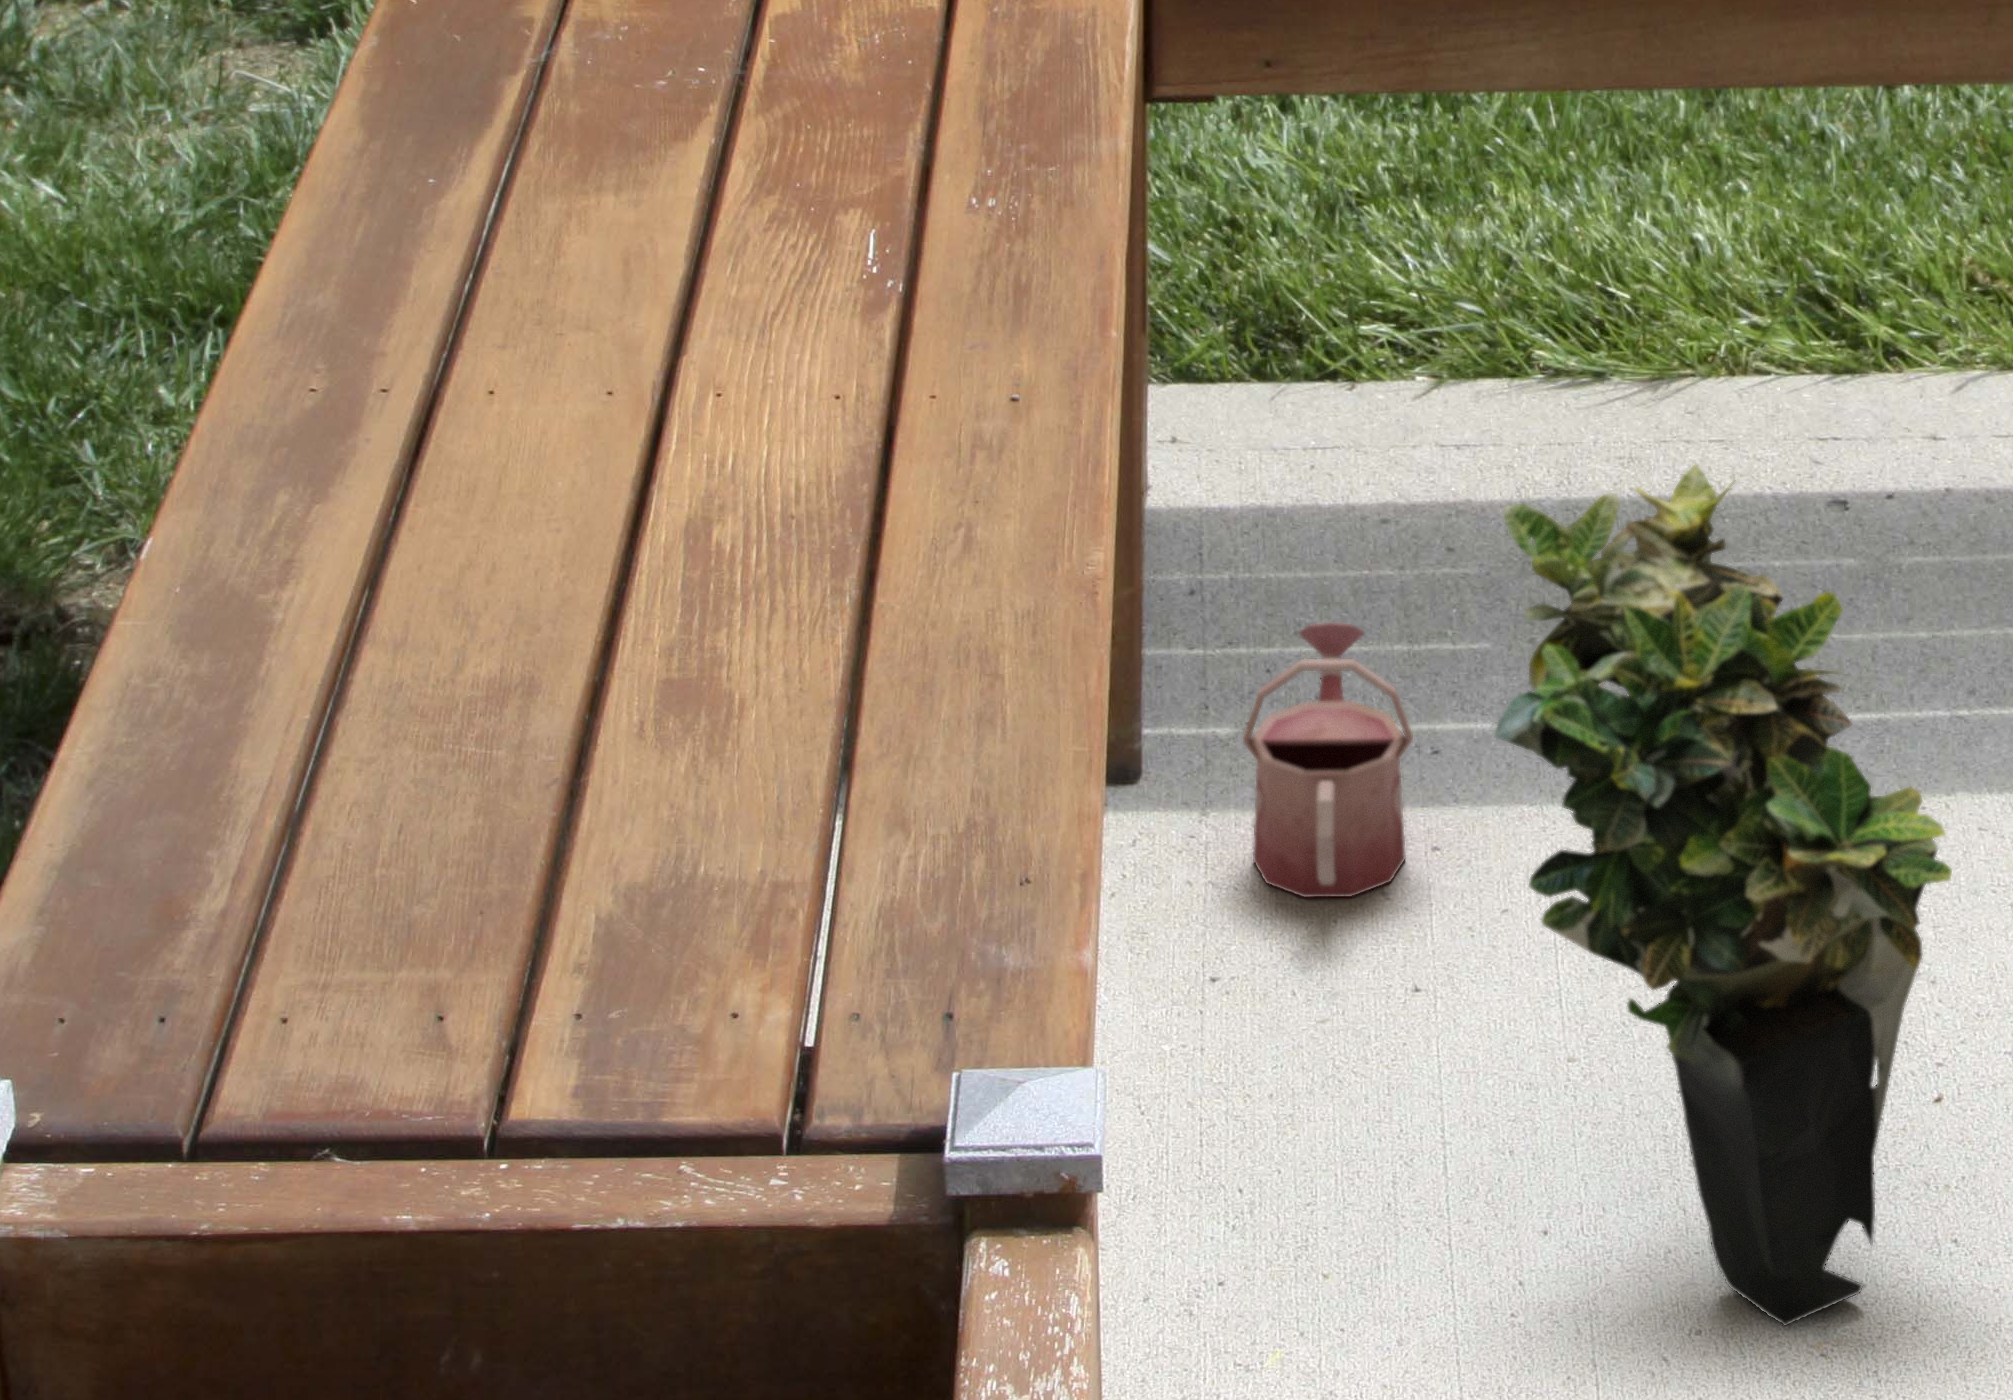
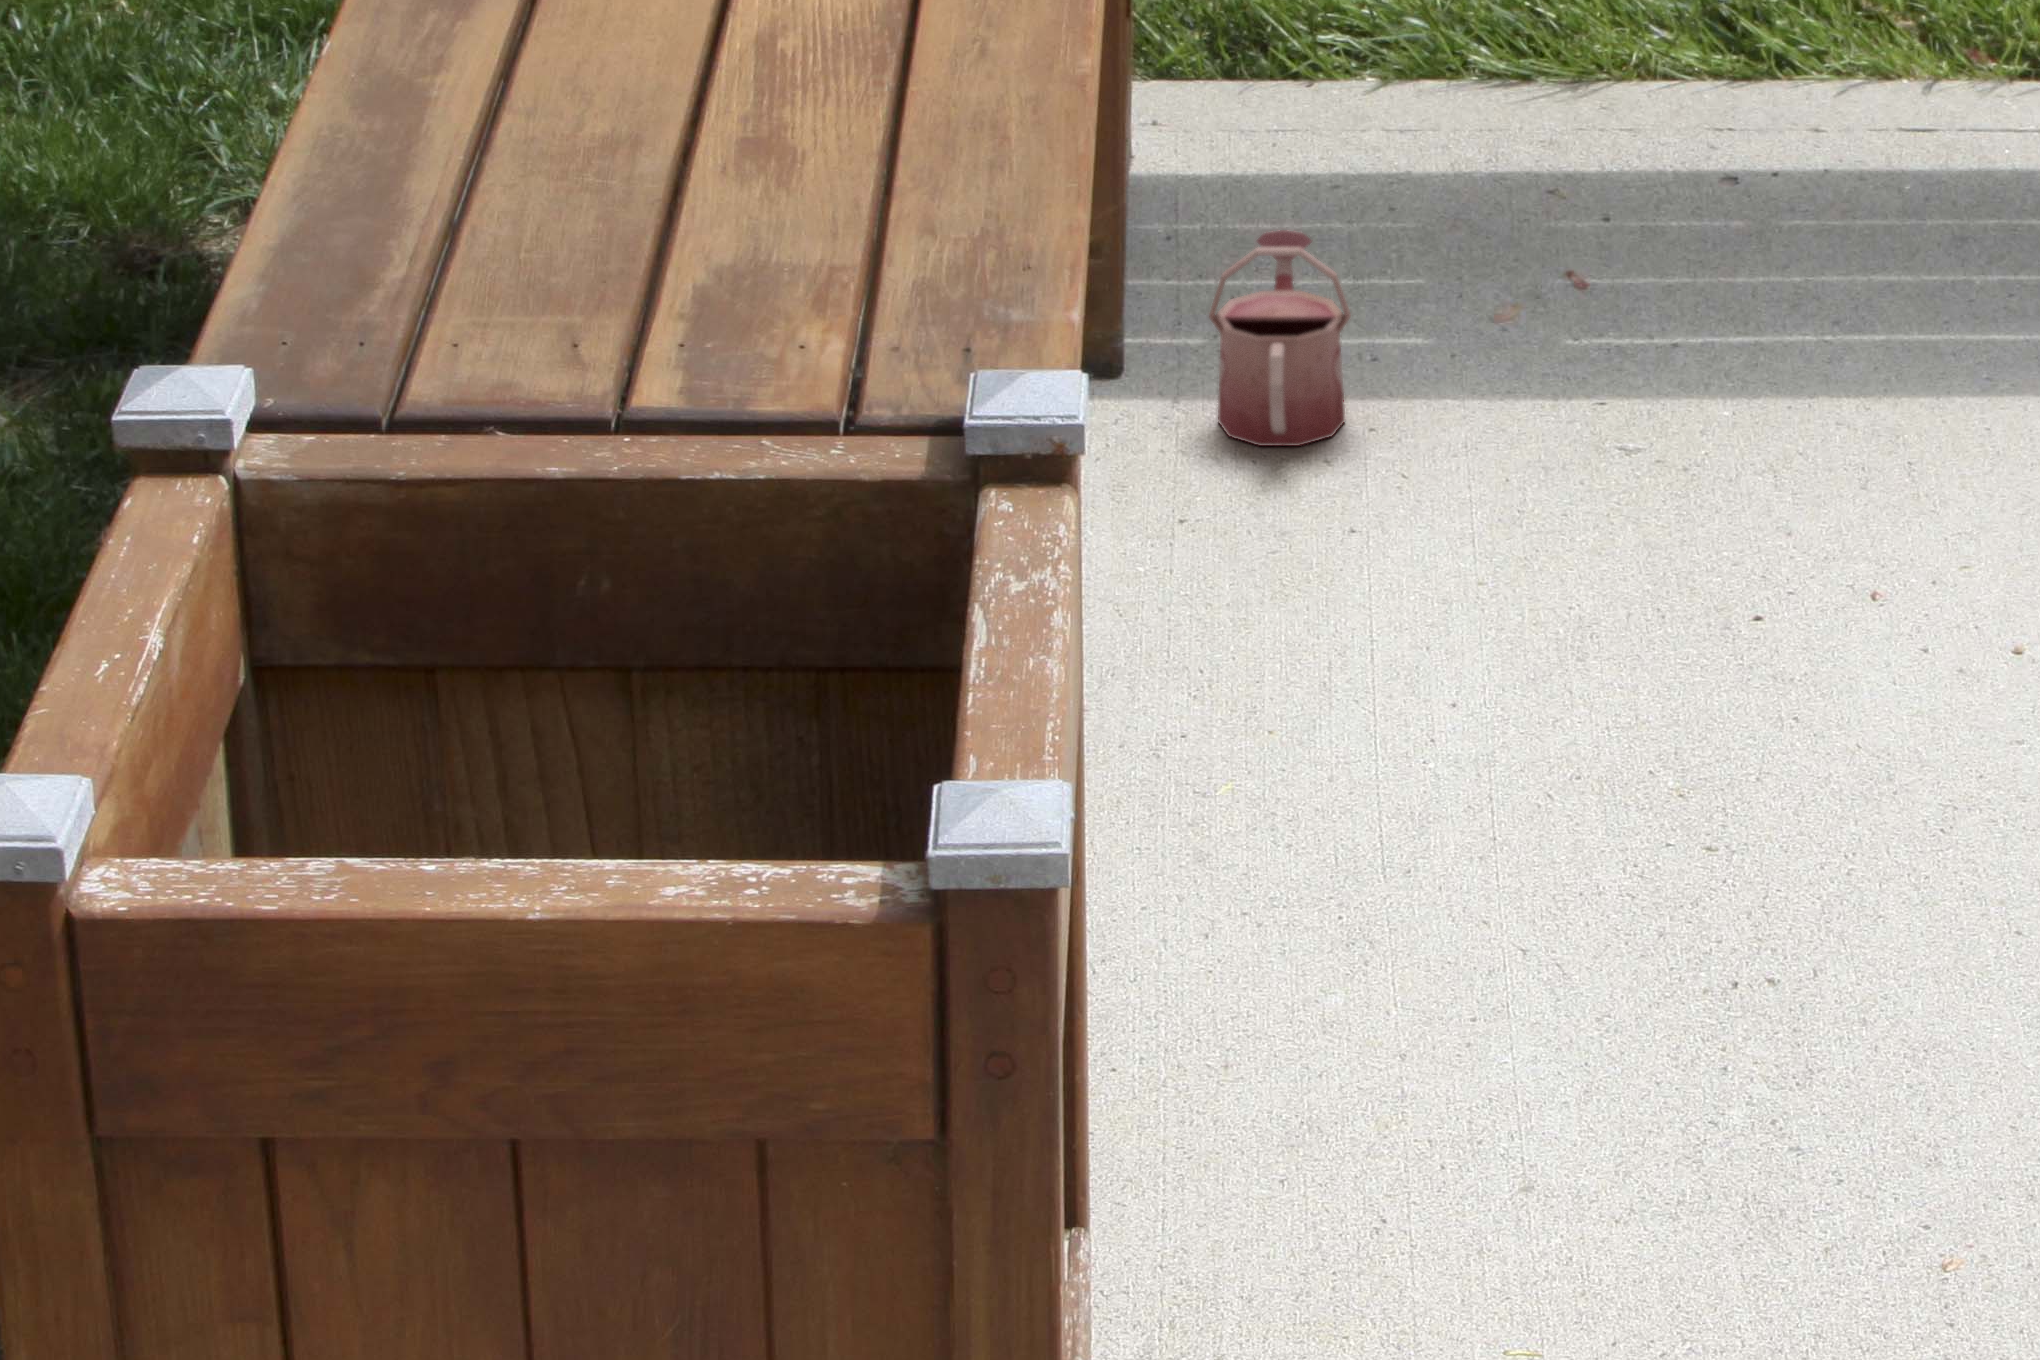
potted plant: present [1495,465,1952,1326] -> none [1404,34,1778,722]

